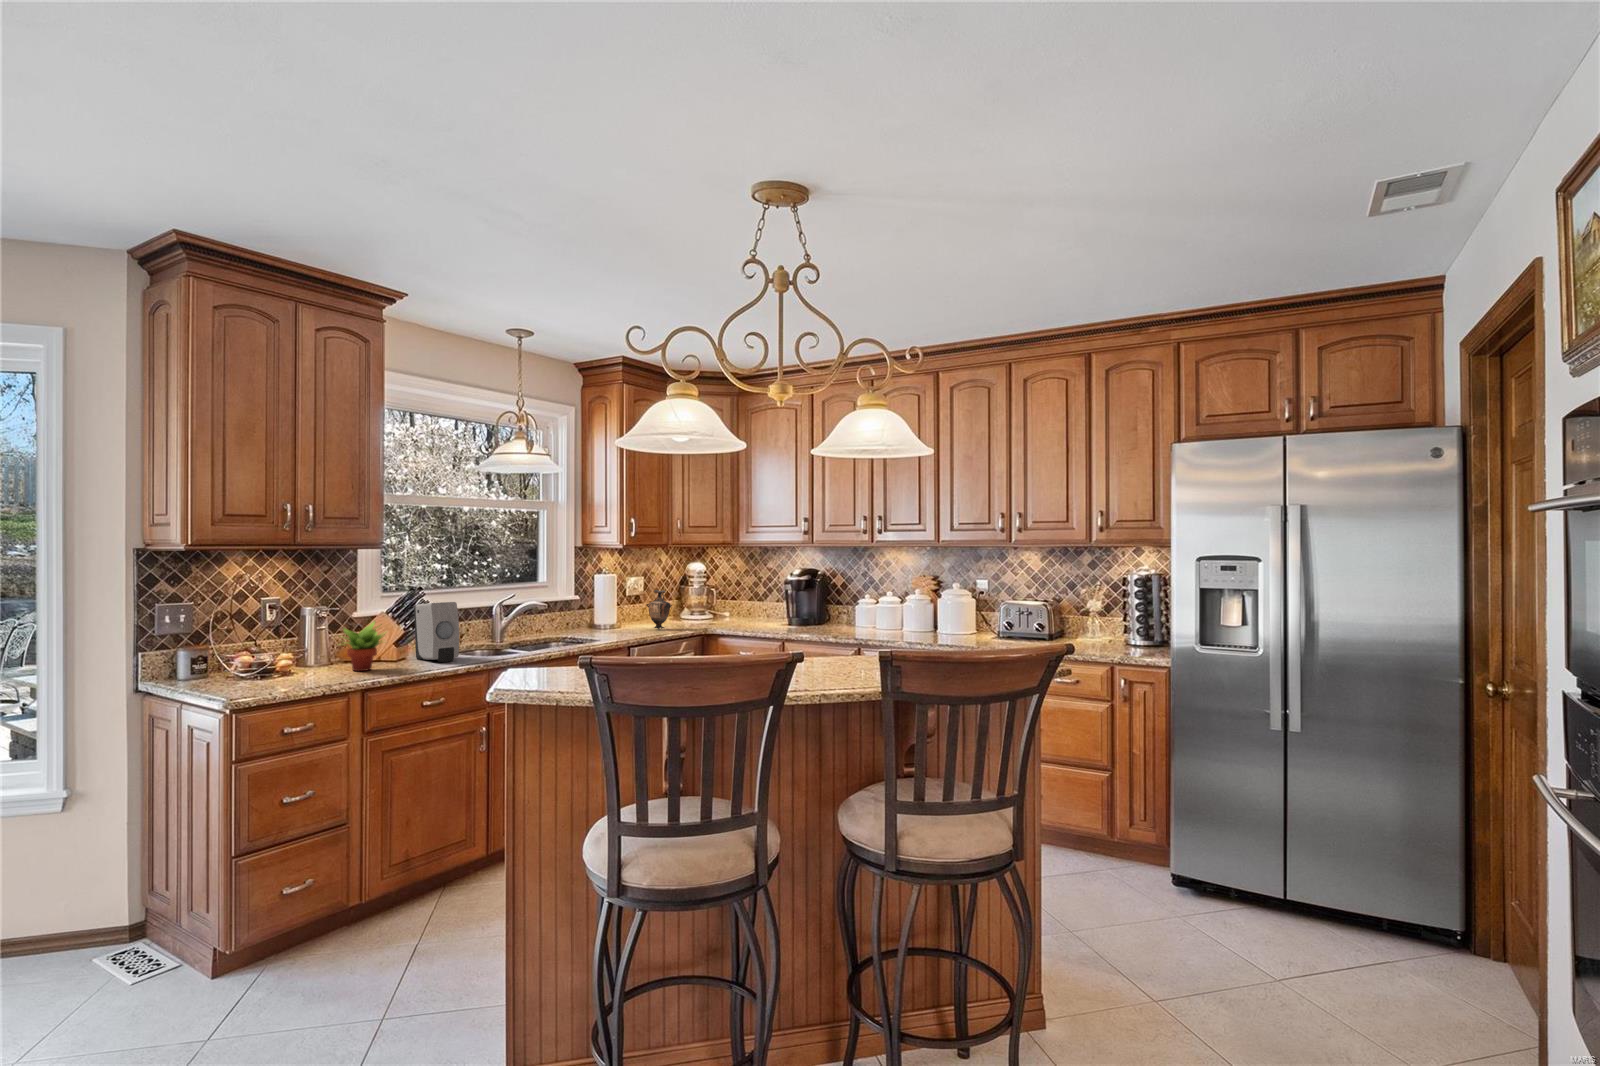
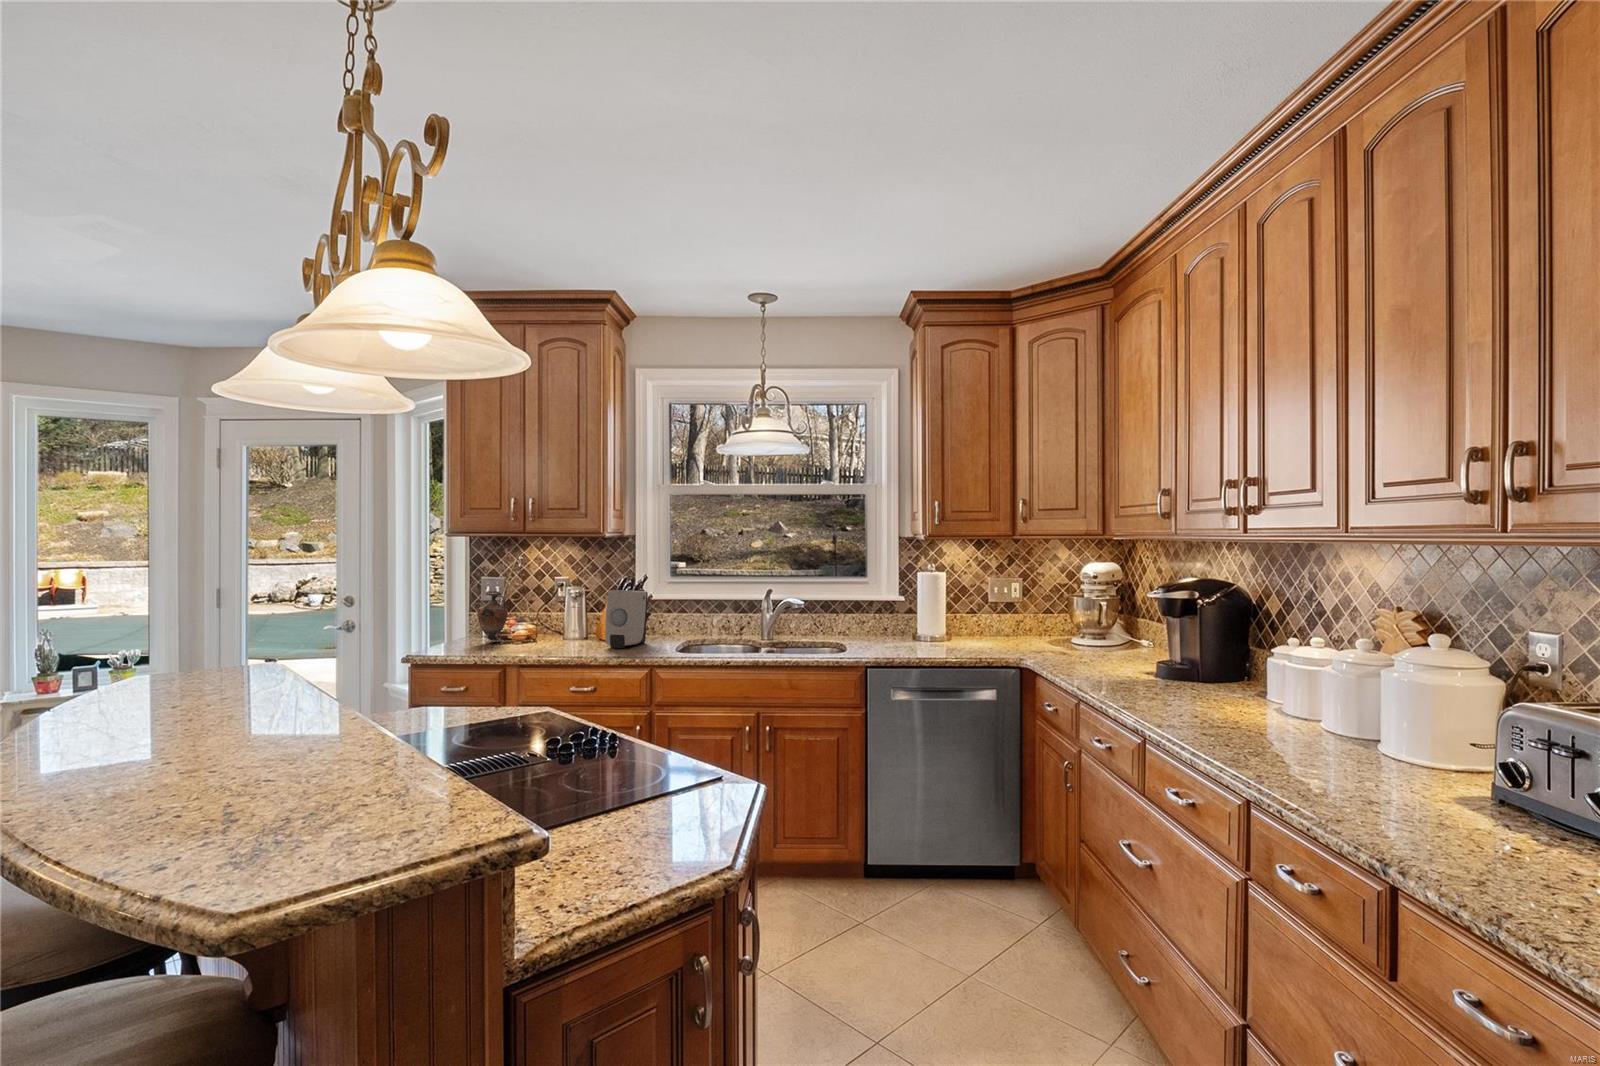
vase: present [647,590,672,629] -> present [478,591,508,642]
succulent plant: present [343,621,385,671] -> none [523,602,574,645]

